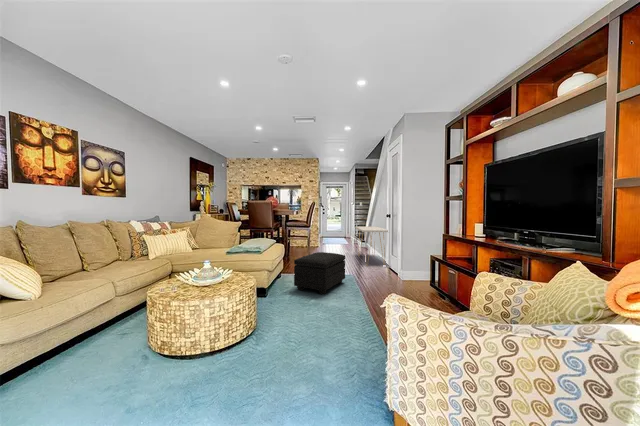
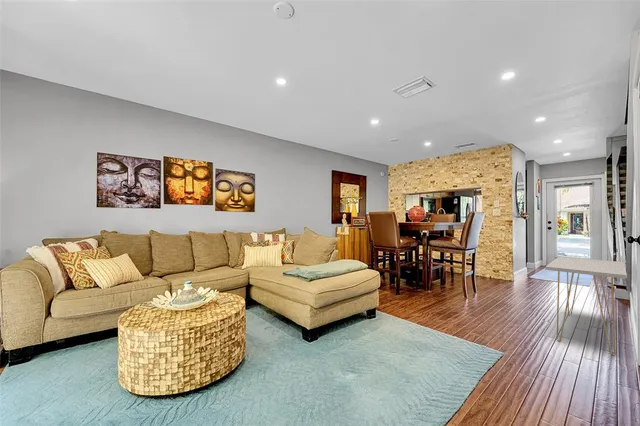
footstool: present [294,252,345,294] -> none [354,293,453,368]

